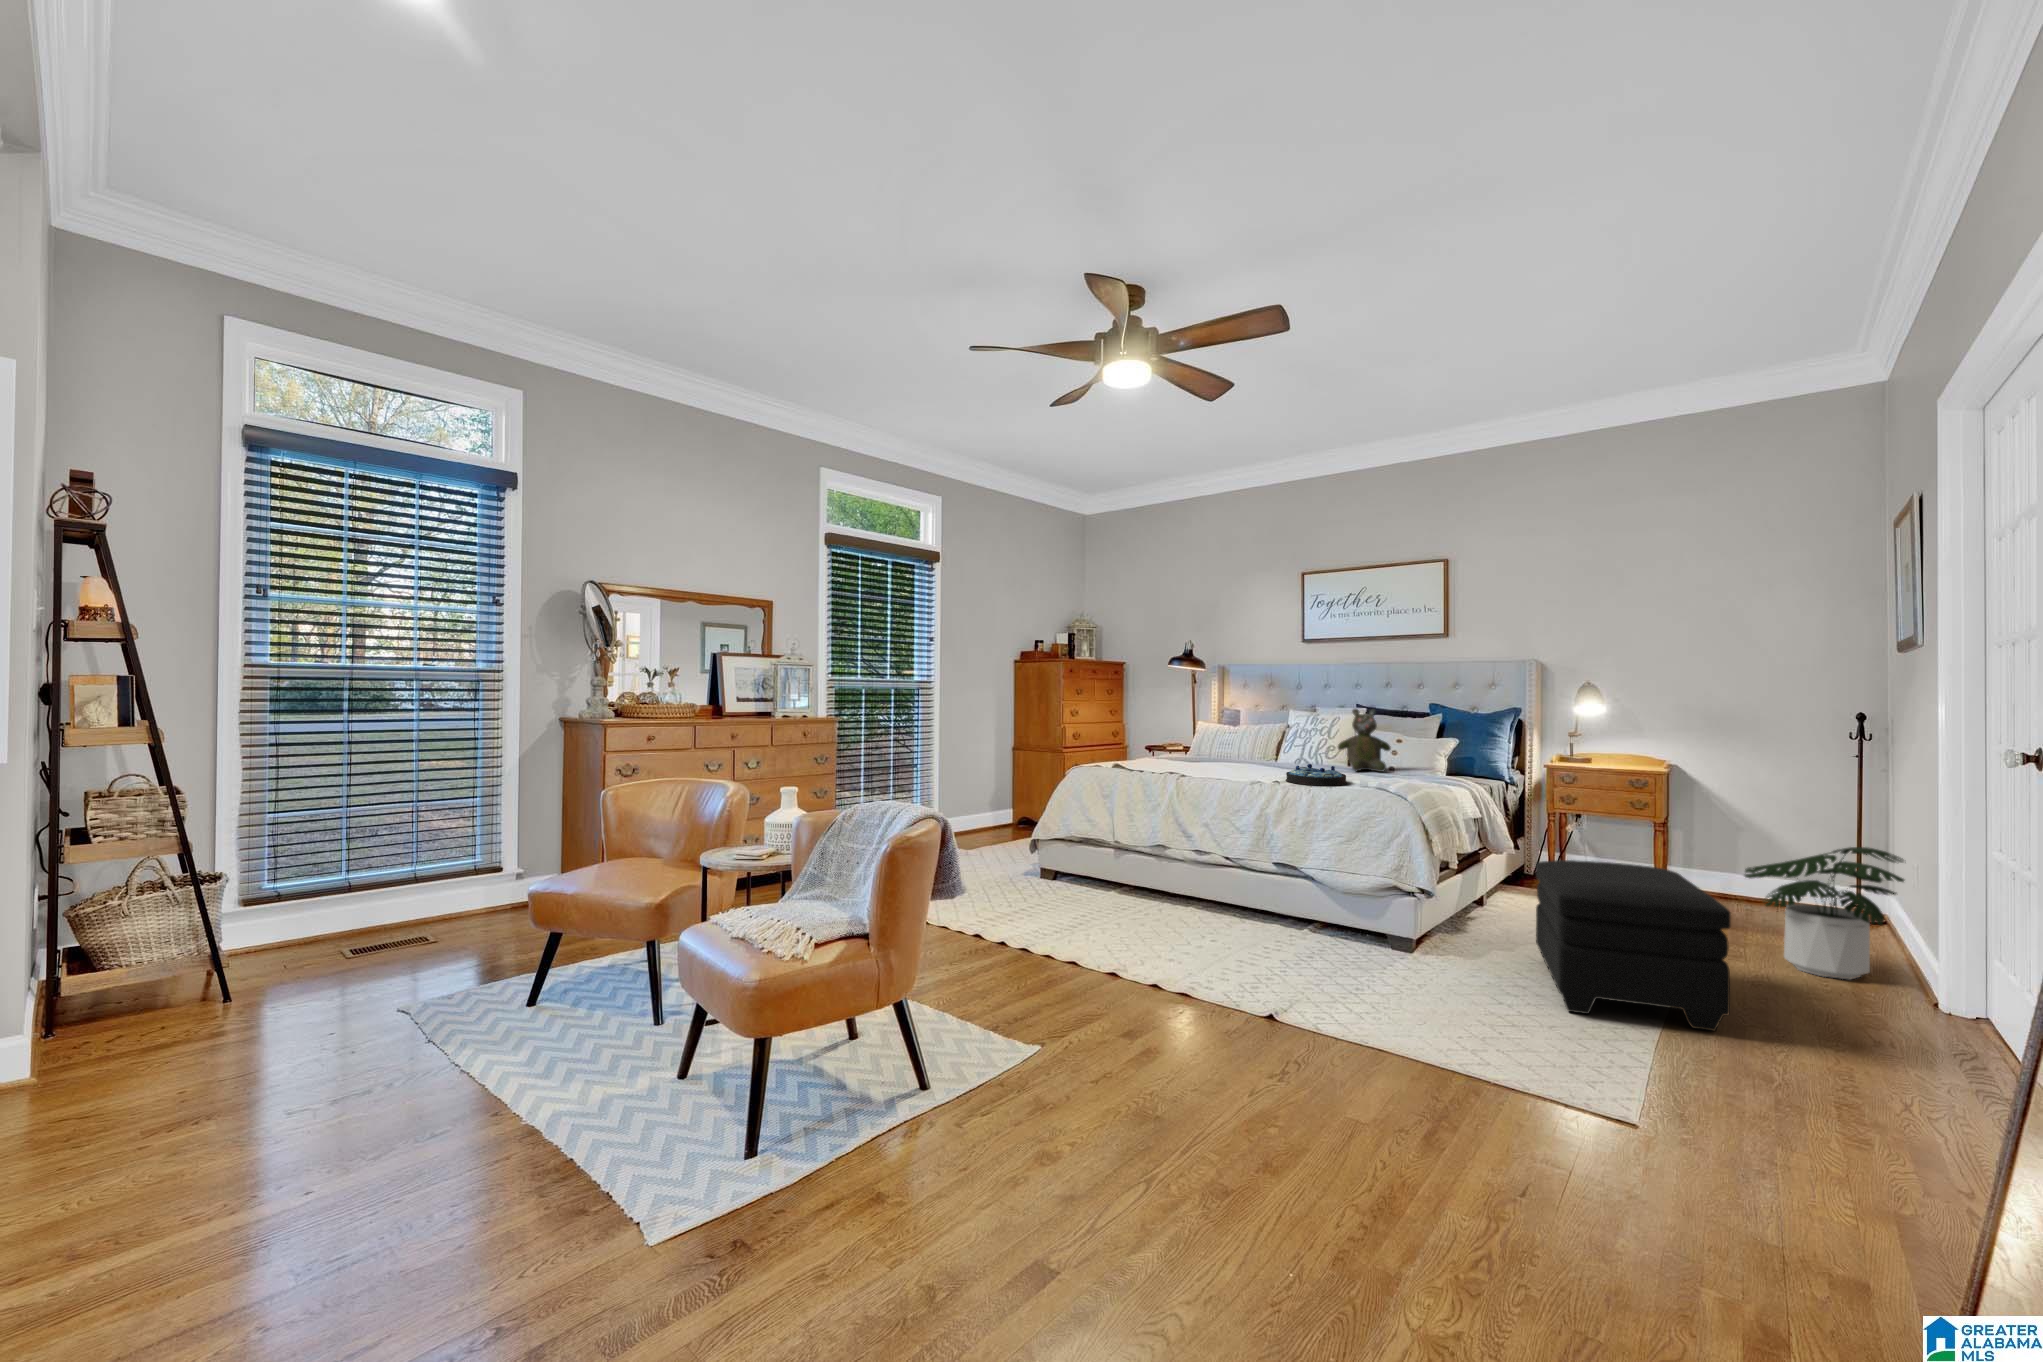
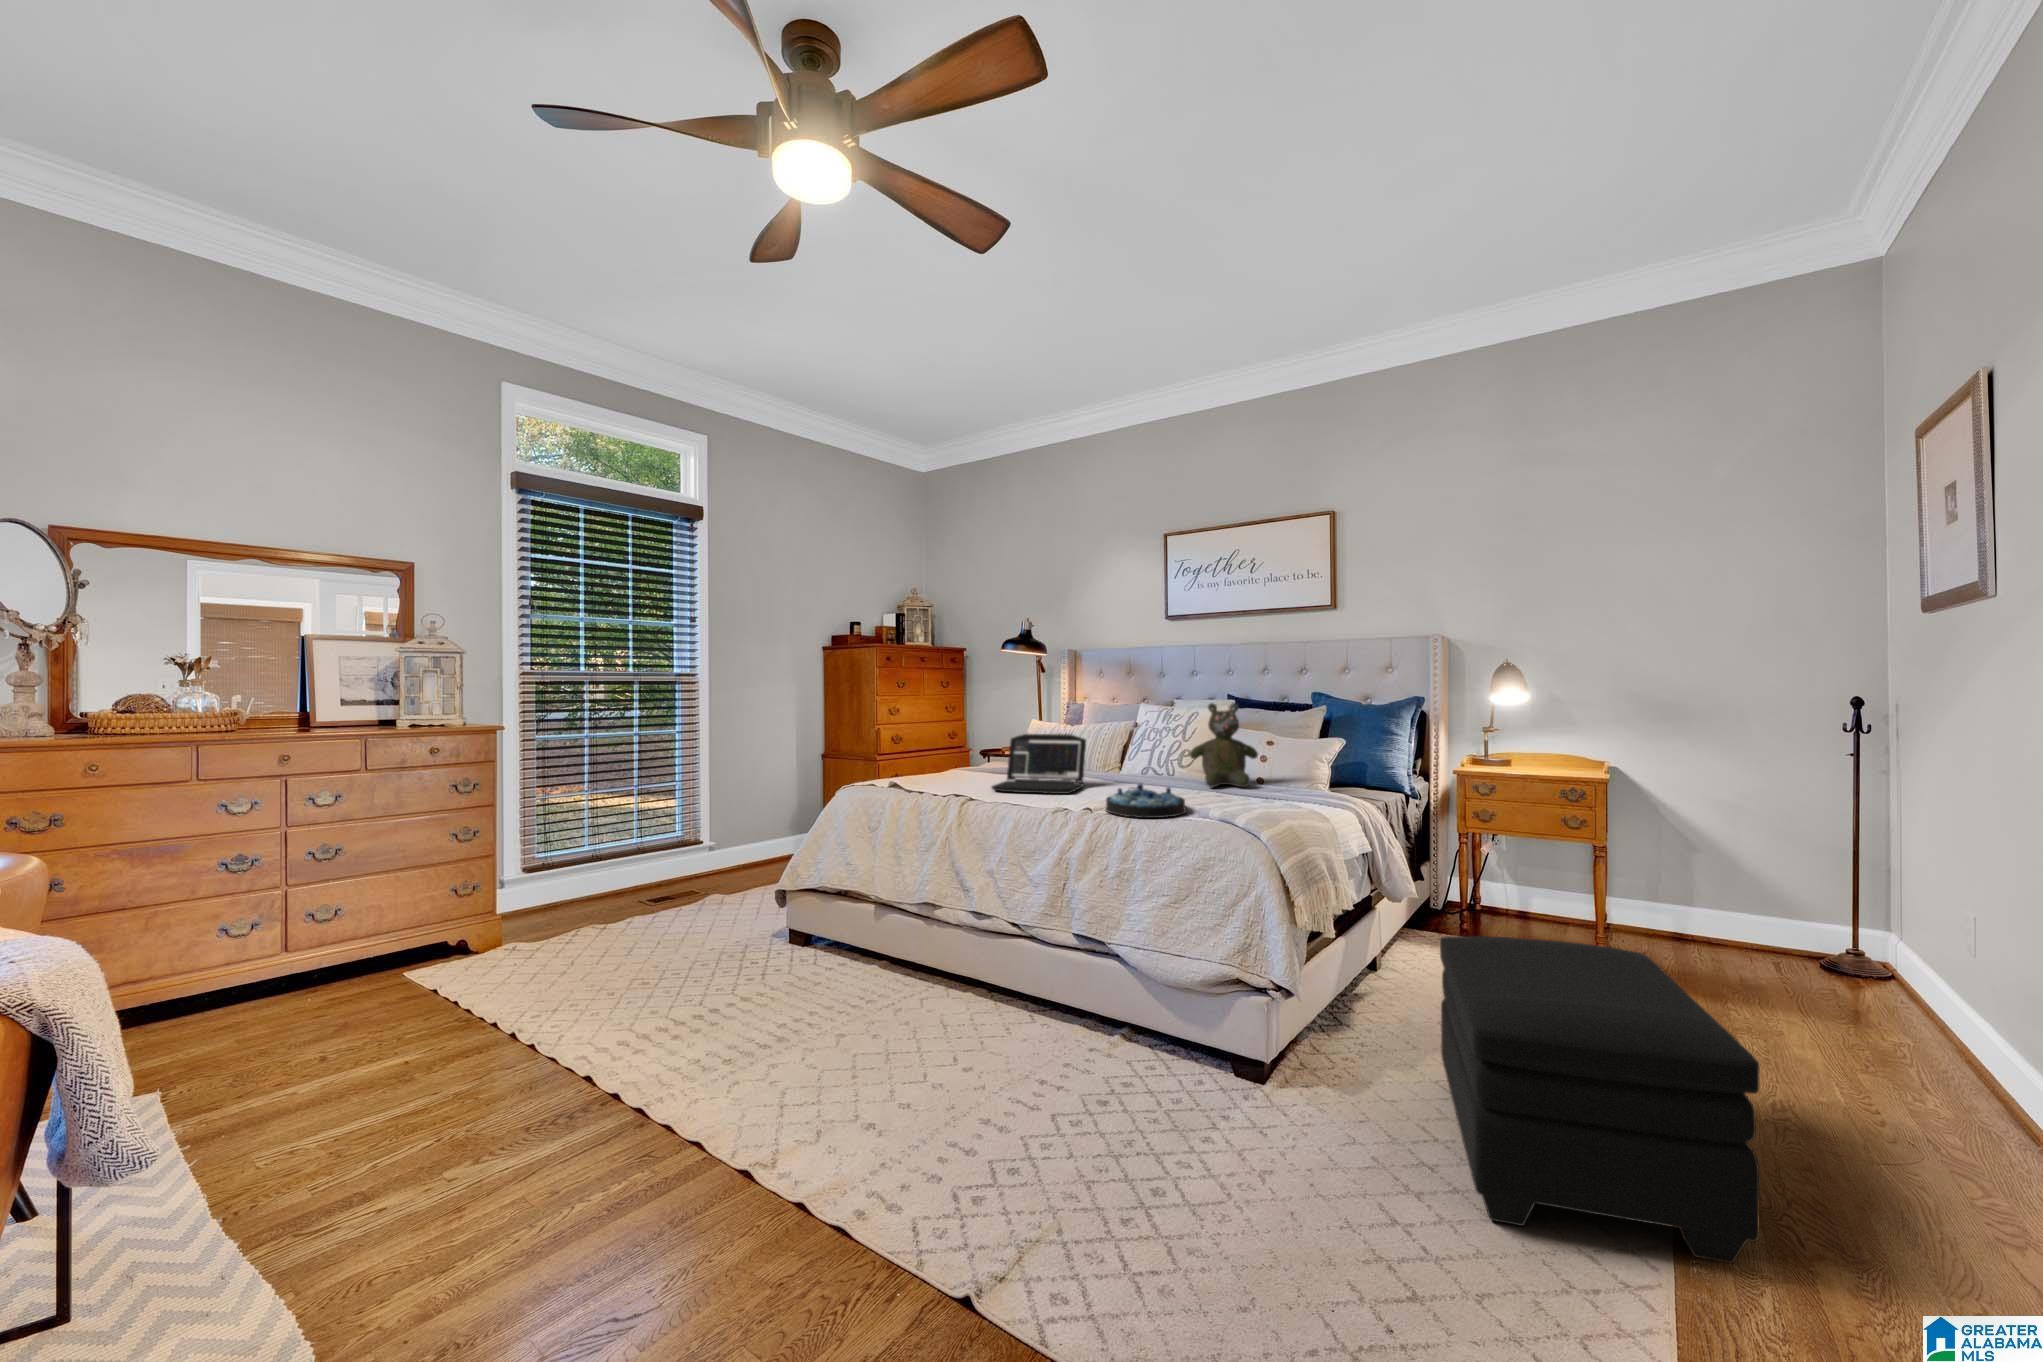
laptop: none [1189,729,1259,772] -> present [992,734,1086,794]
potted plant: present [1744,847,1904,979] -> none [1726,902,1987,1105]

